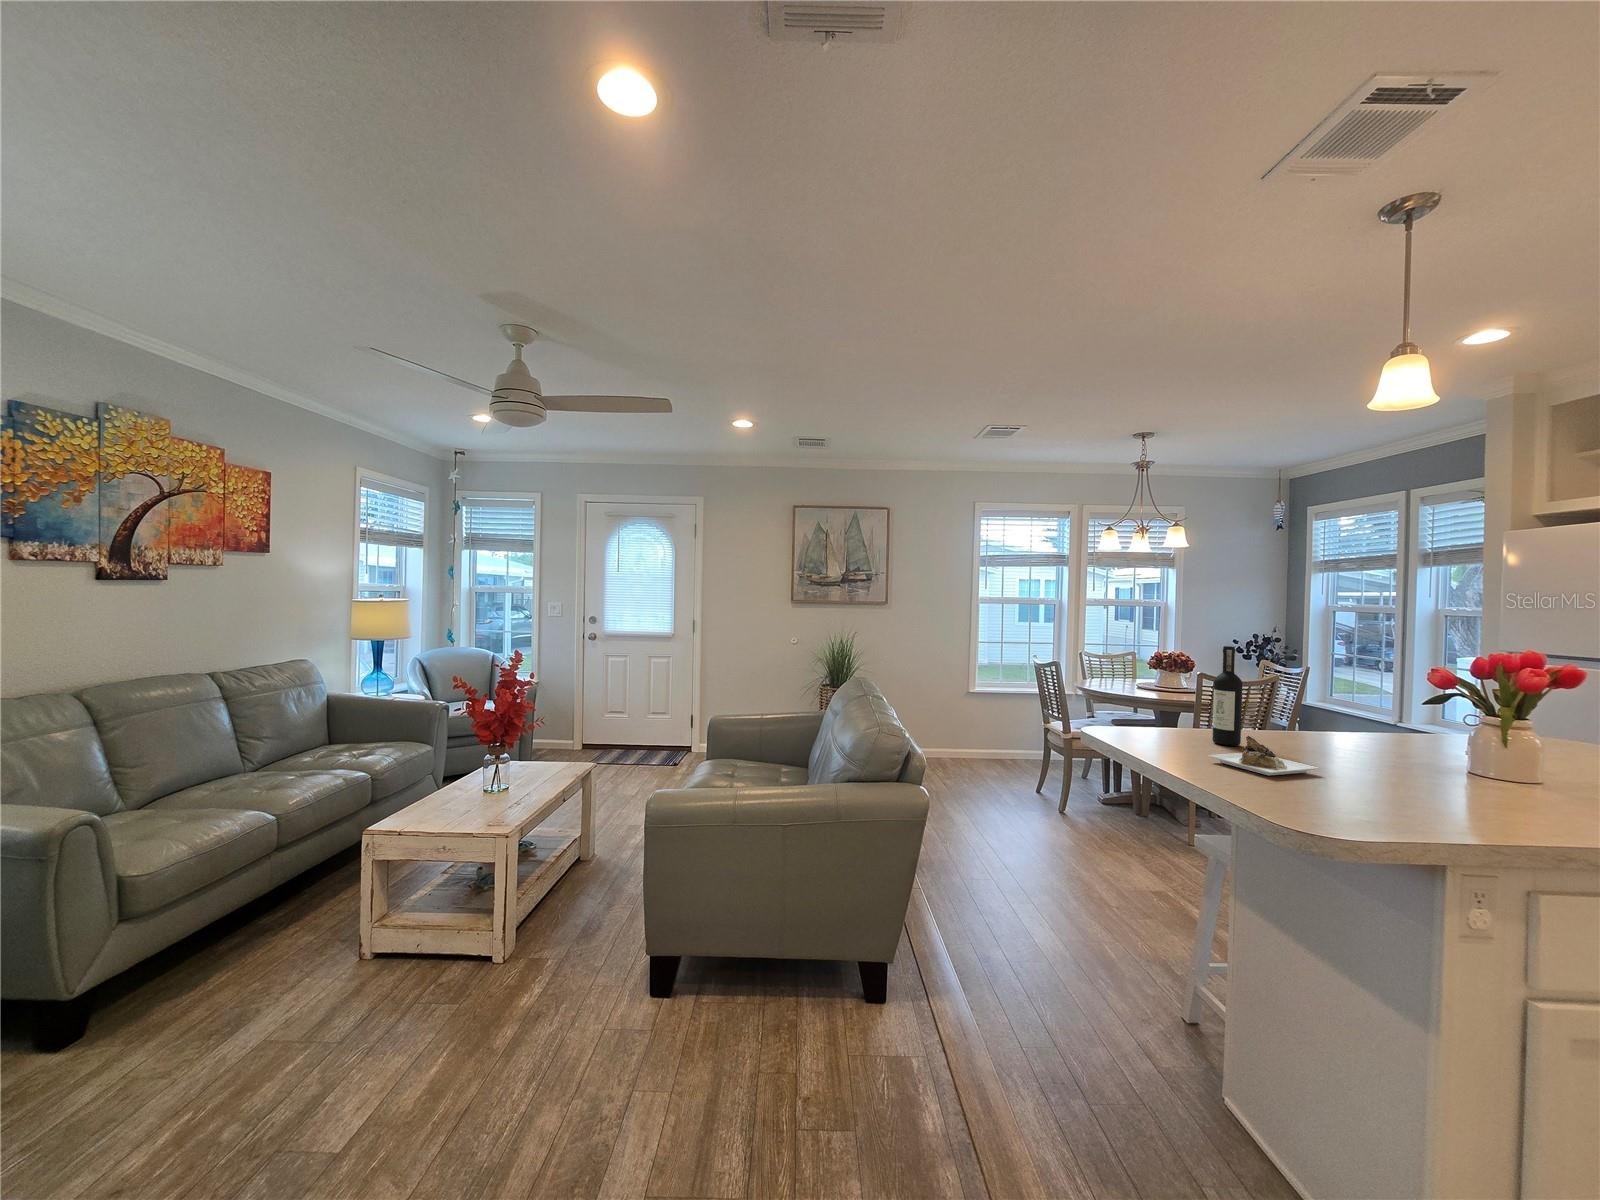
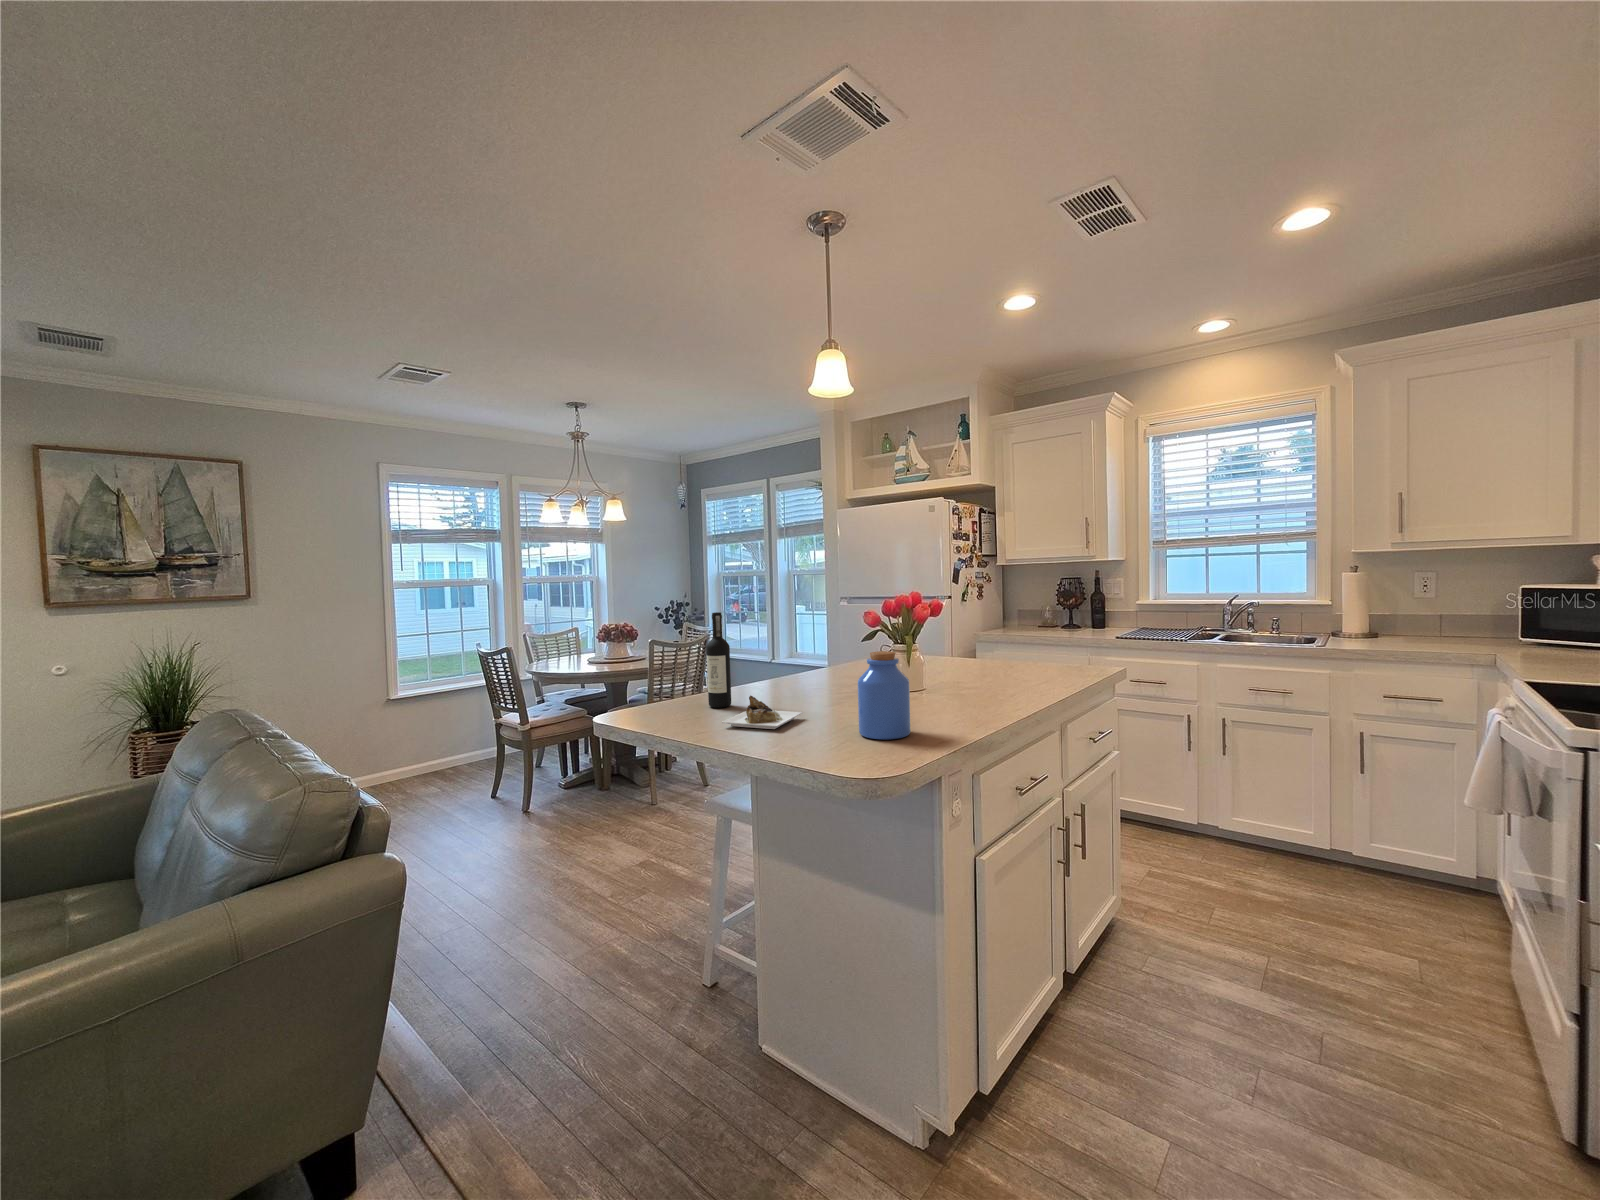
jar: none [1380,712,1470,824] -> present [858,651,911,740]

